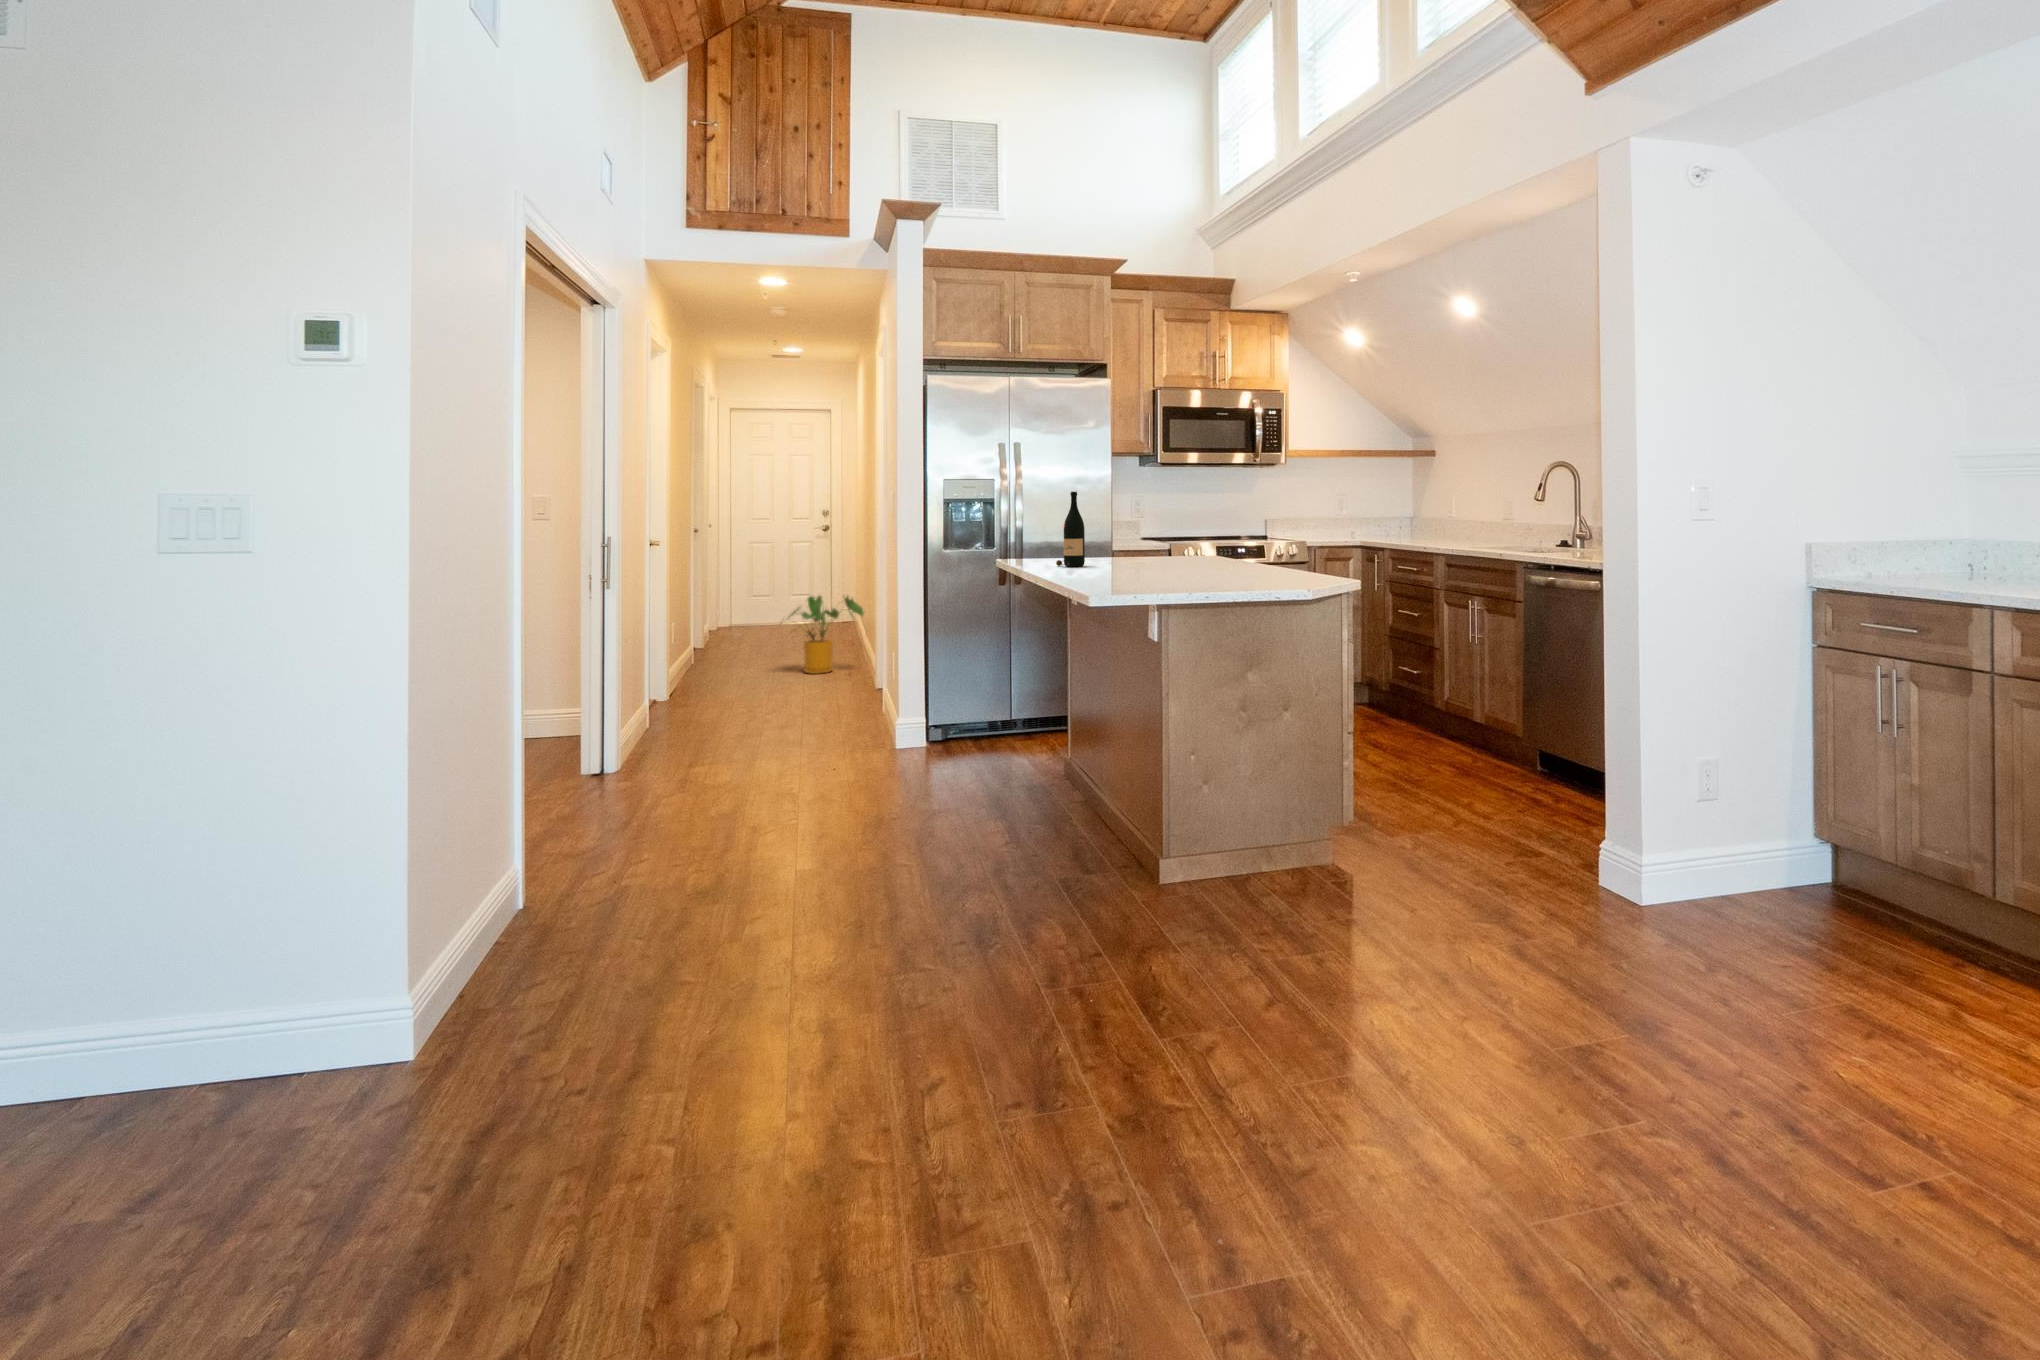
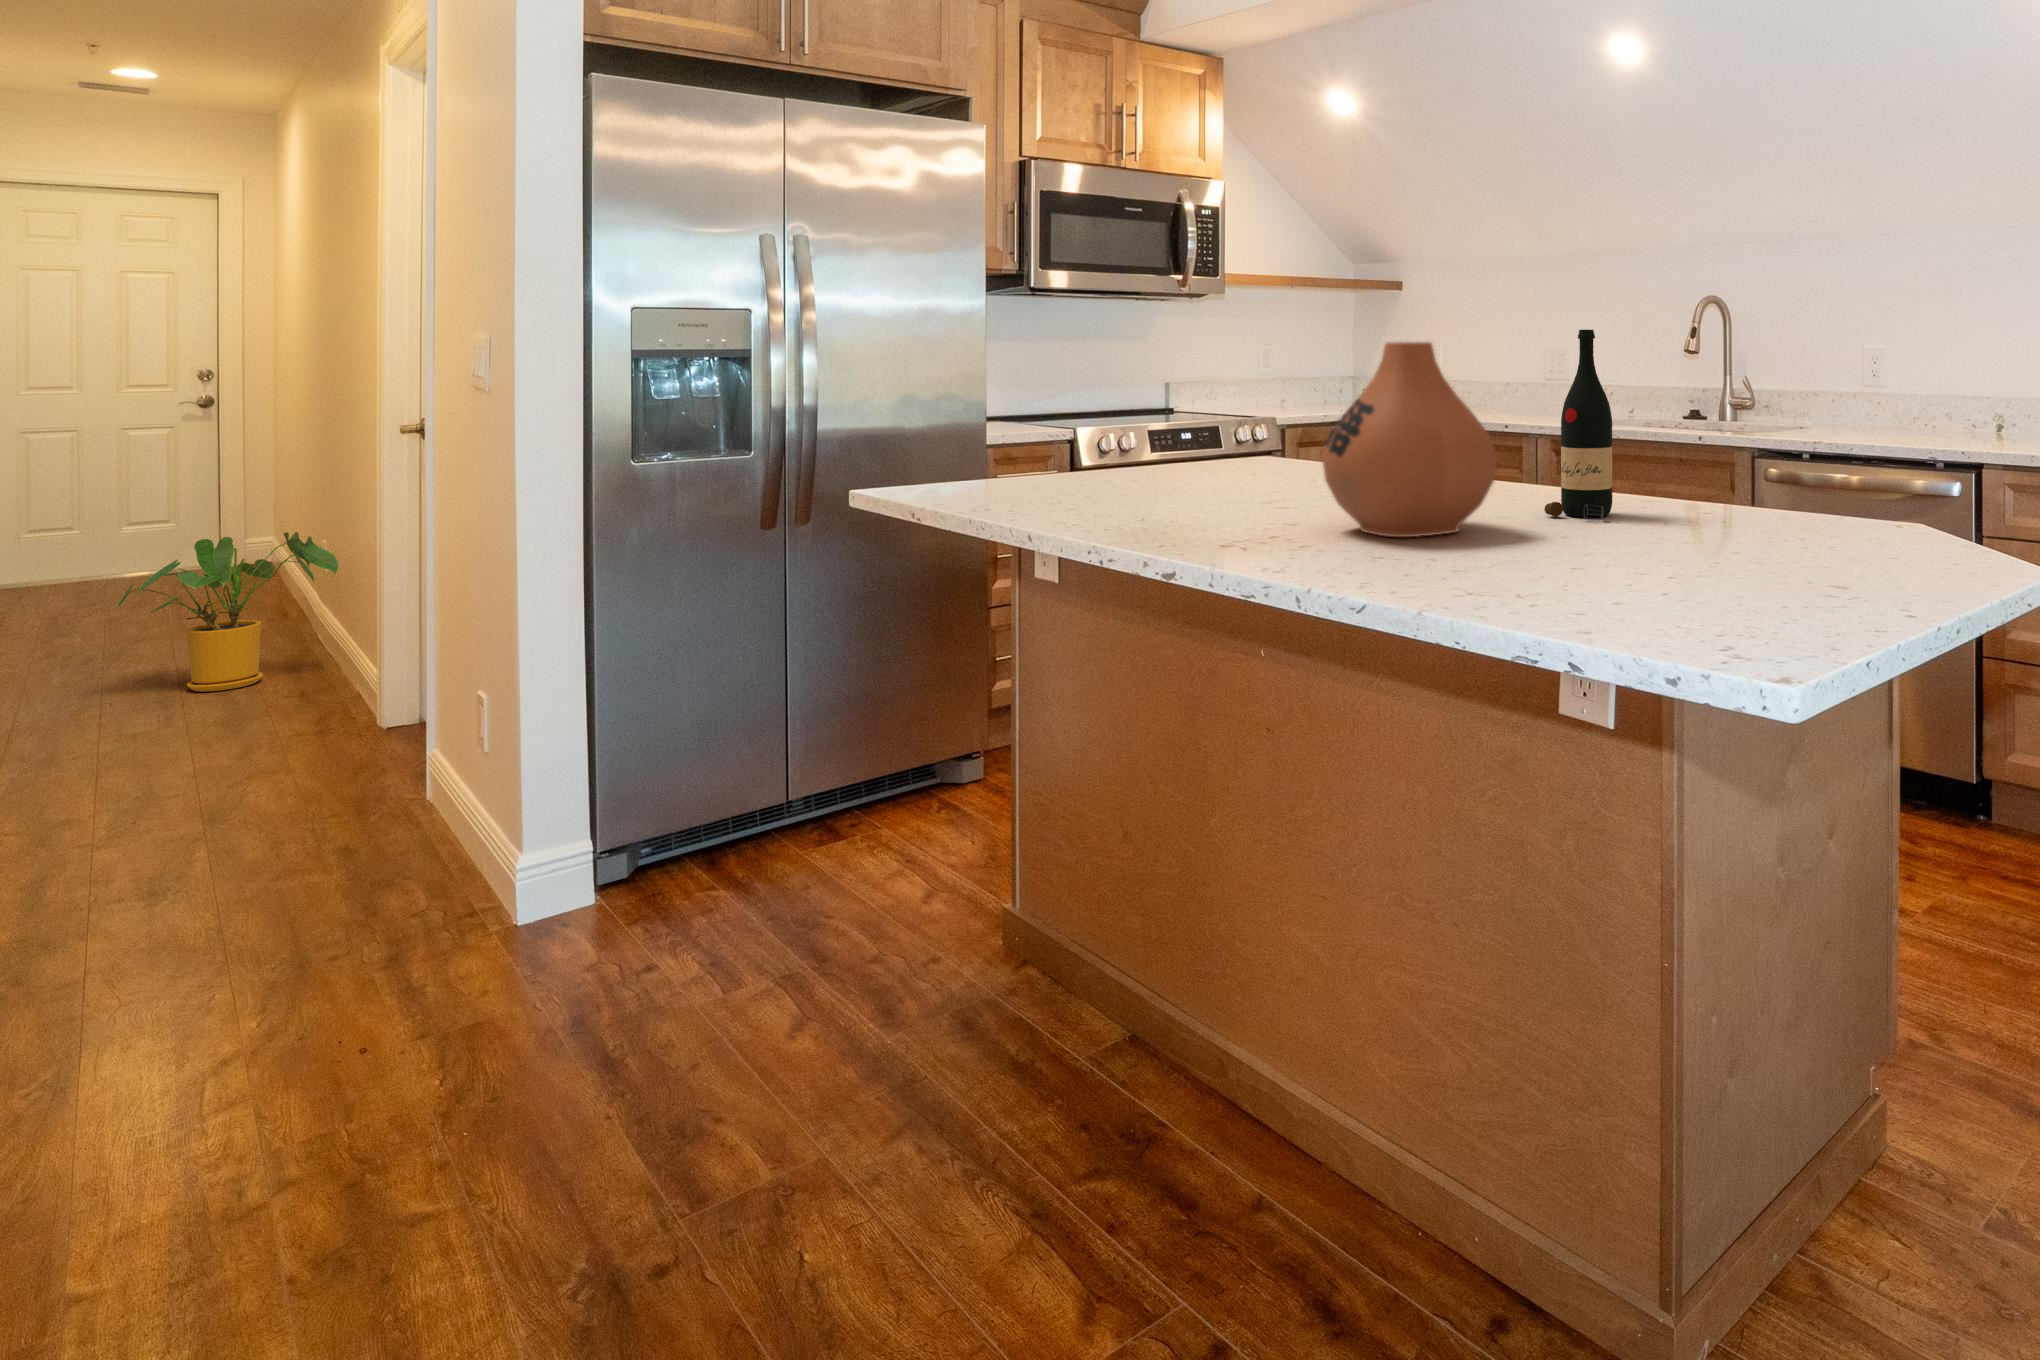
wine bottle: present [1056,492,1085,567] -> present [1545,330,1612,519]
vase: none [1119,500,1186,583] -> present [1322,342,1497,537]

